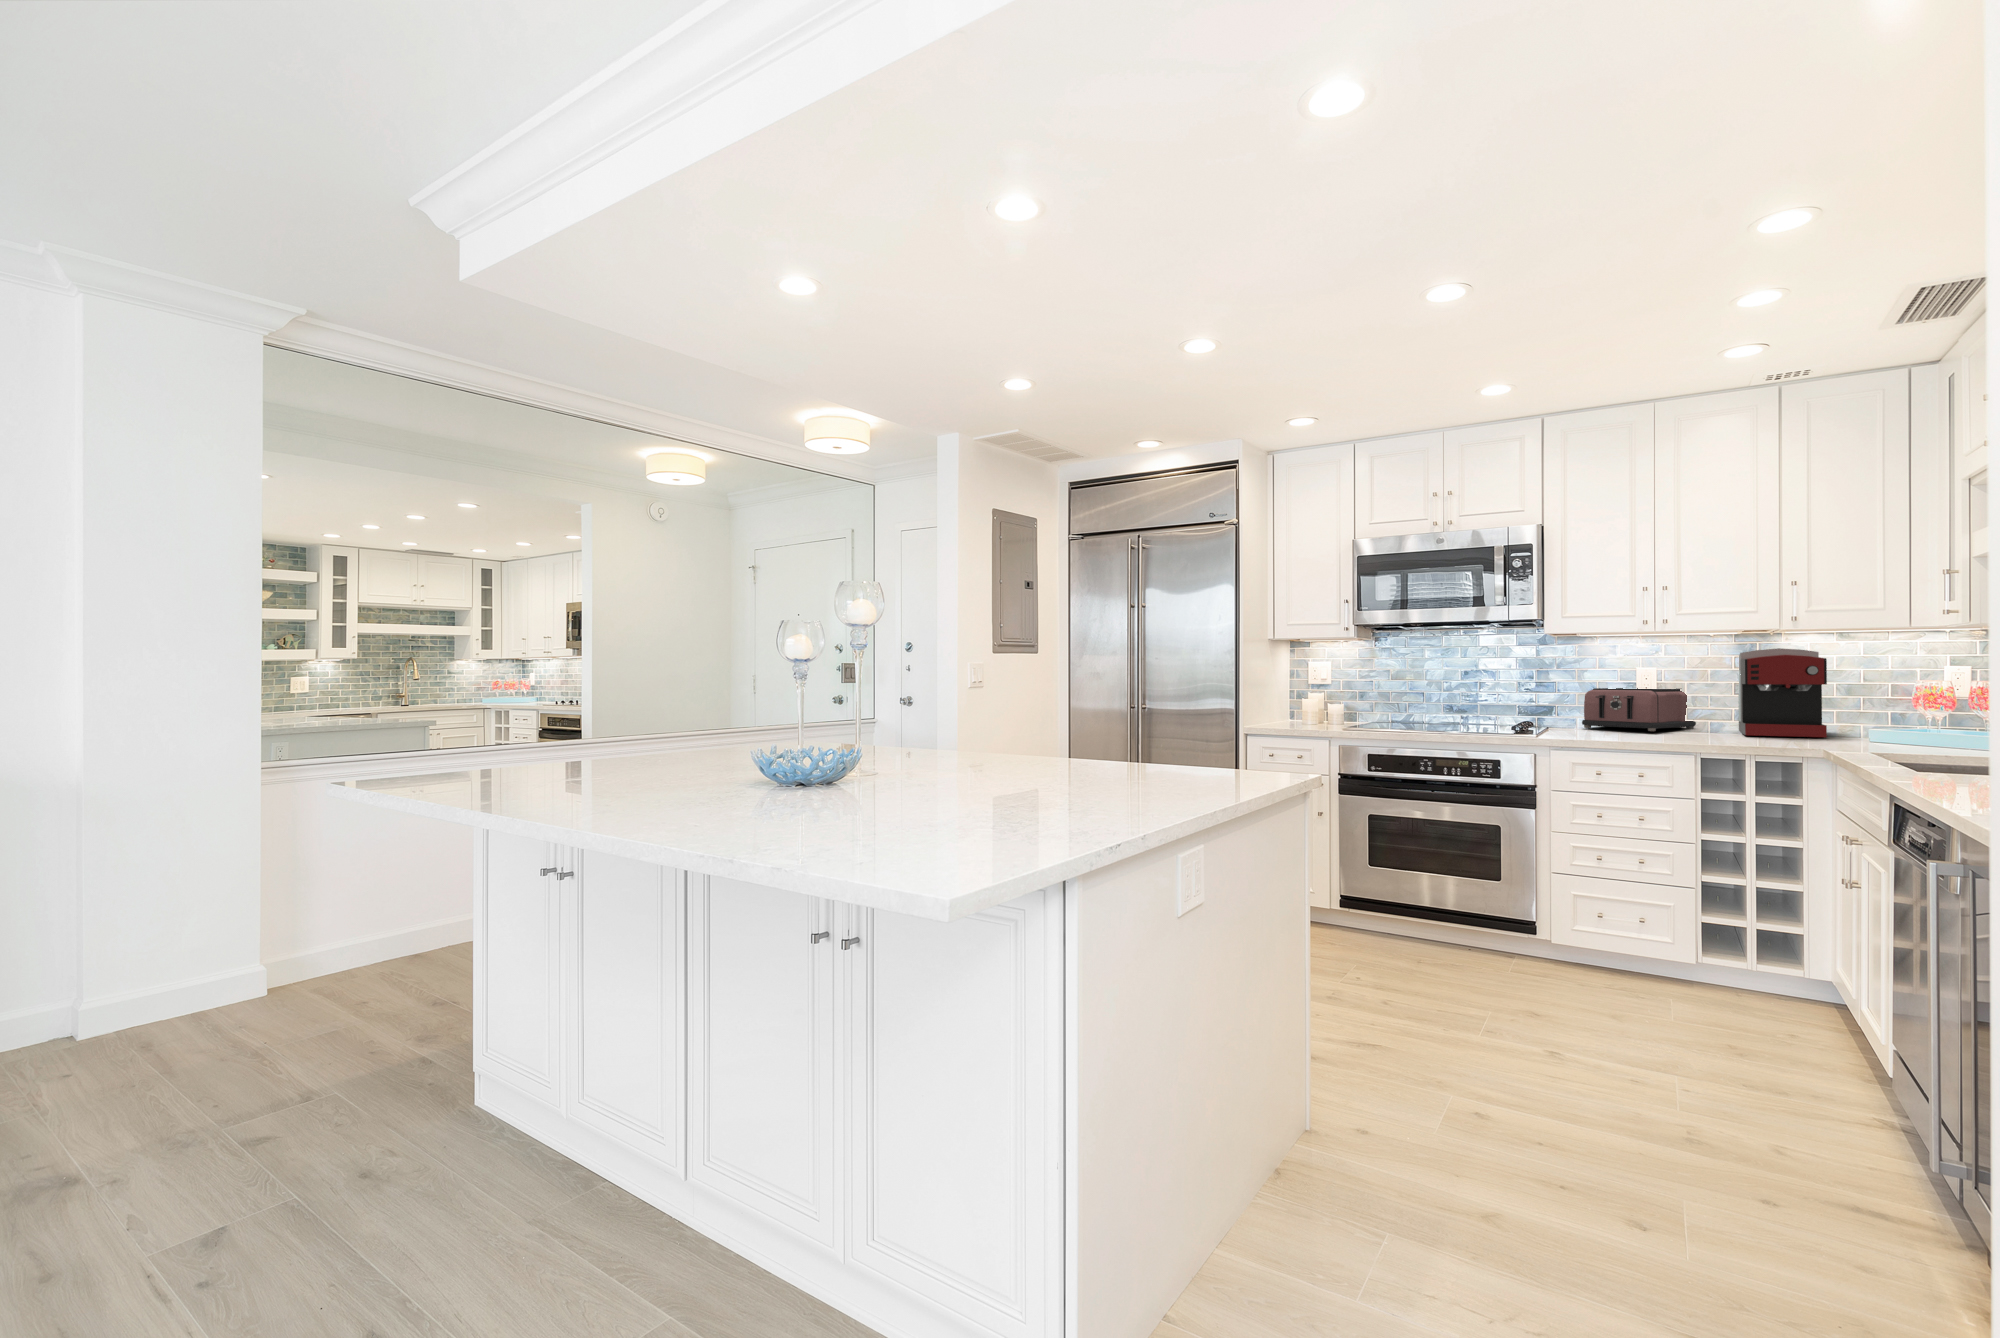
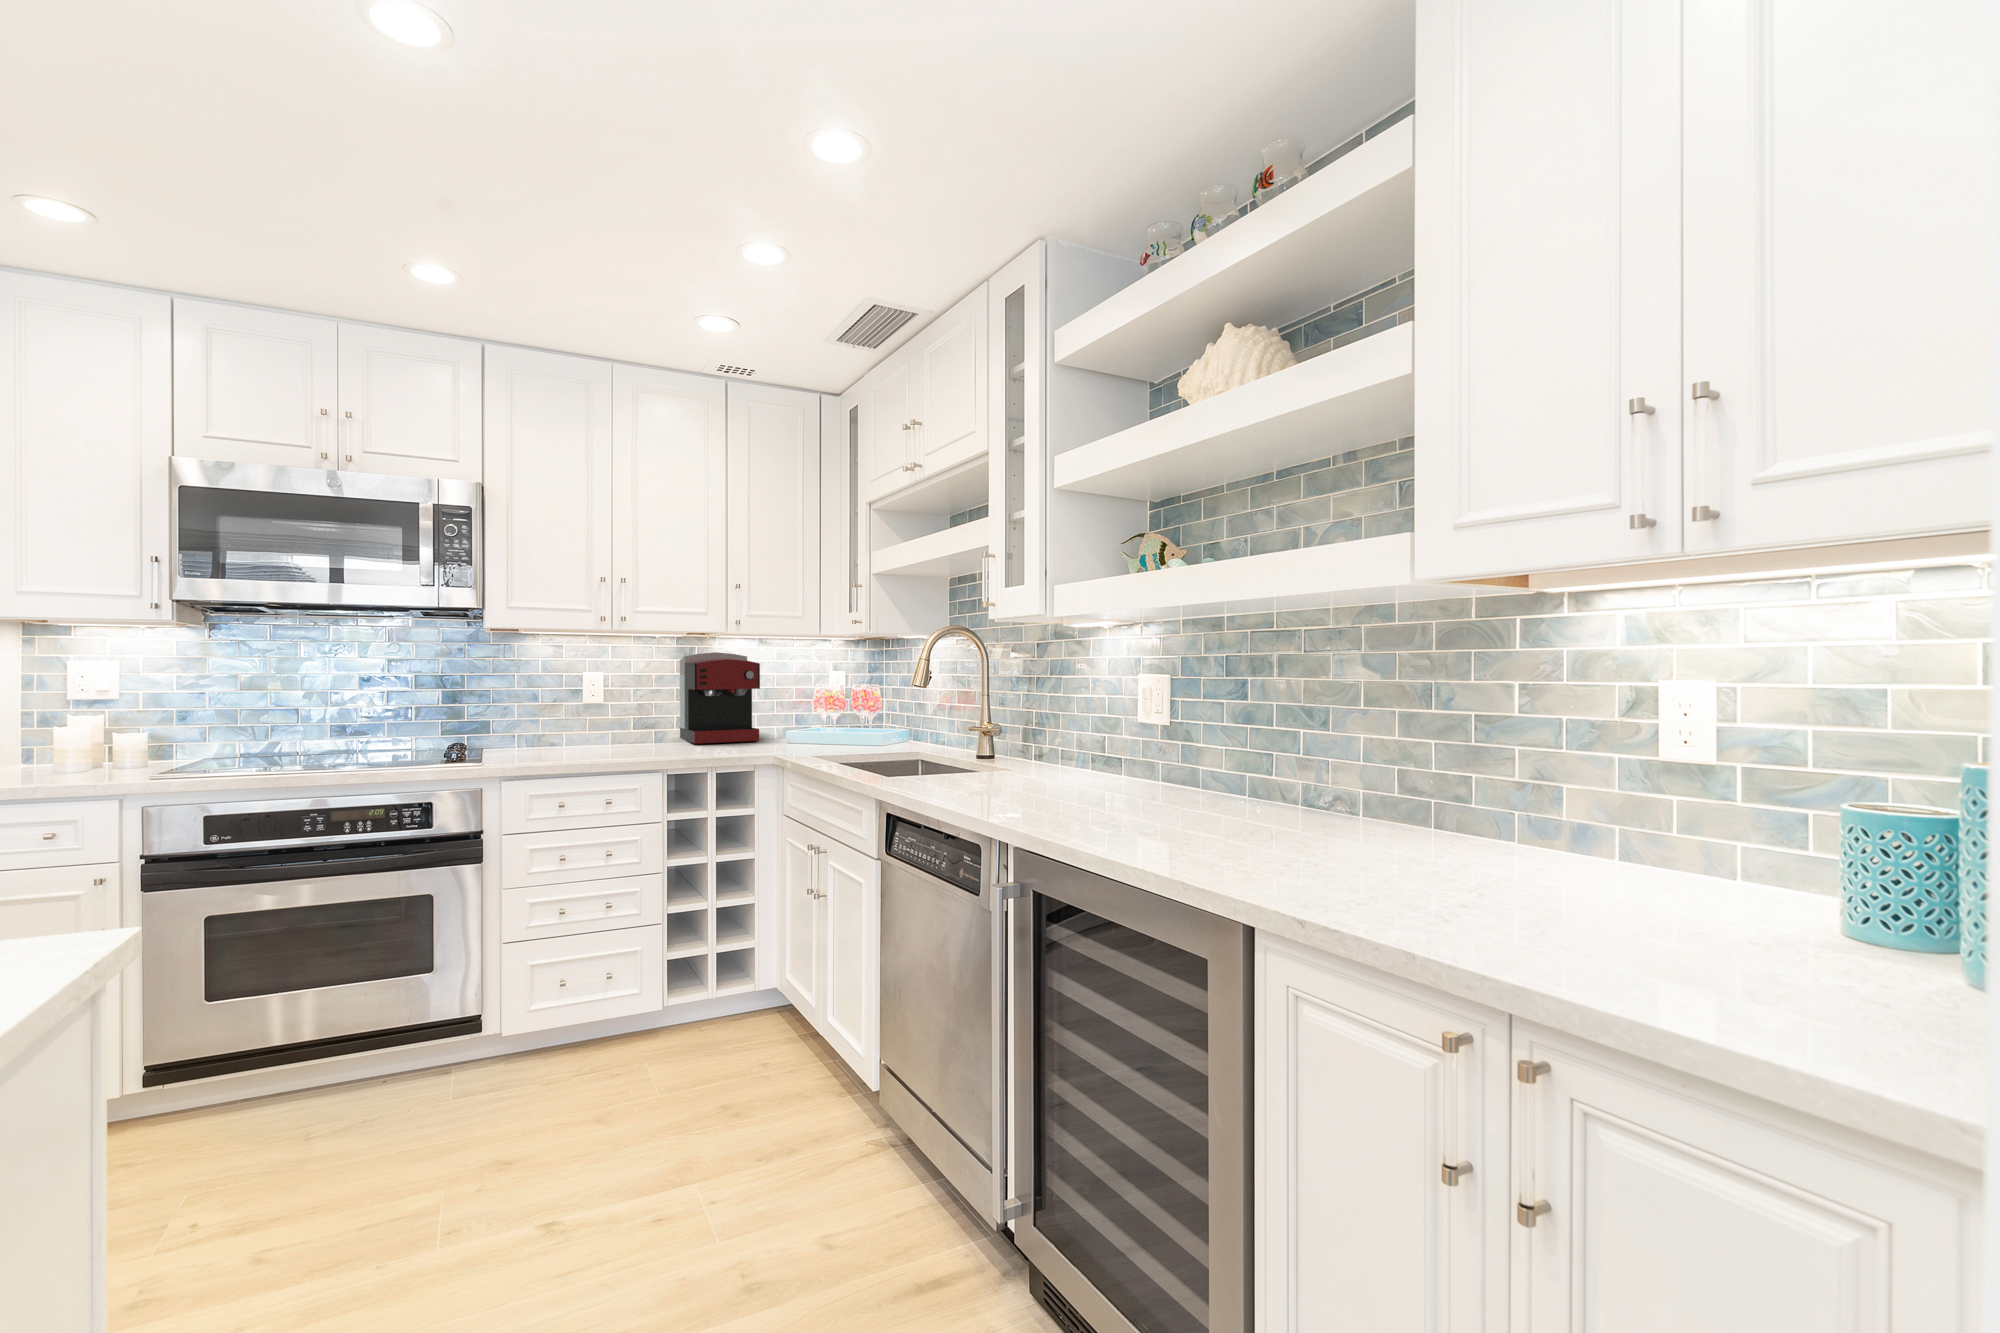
toaster: present [1582,688,1696,731] -> none [525,695,641,746]

